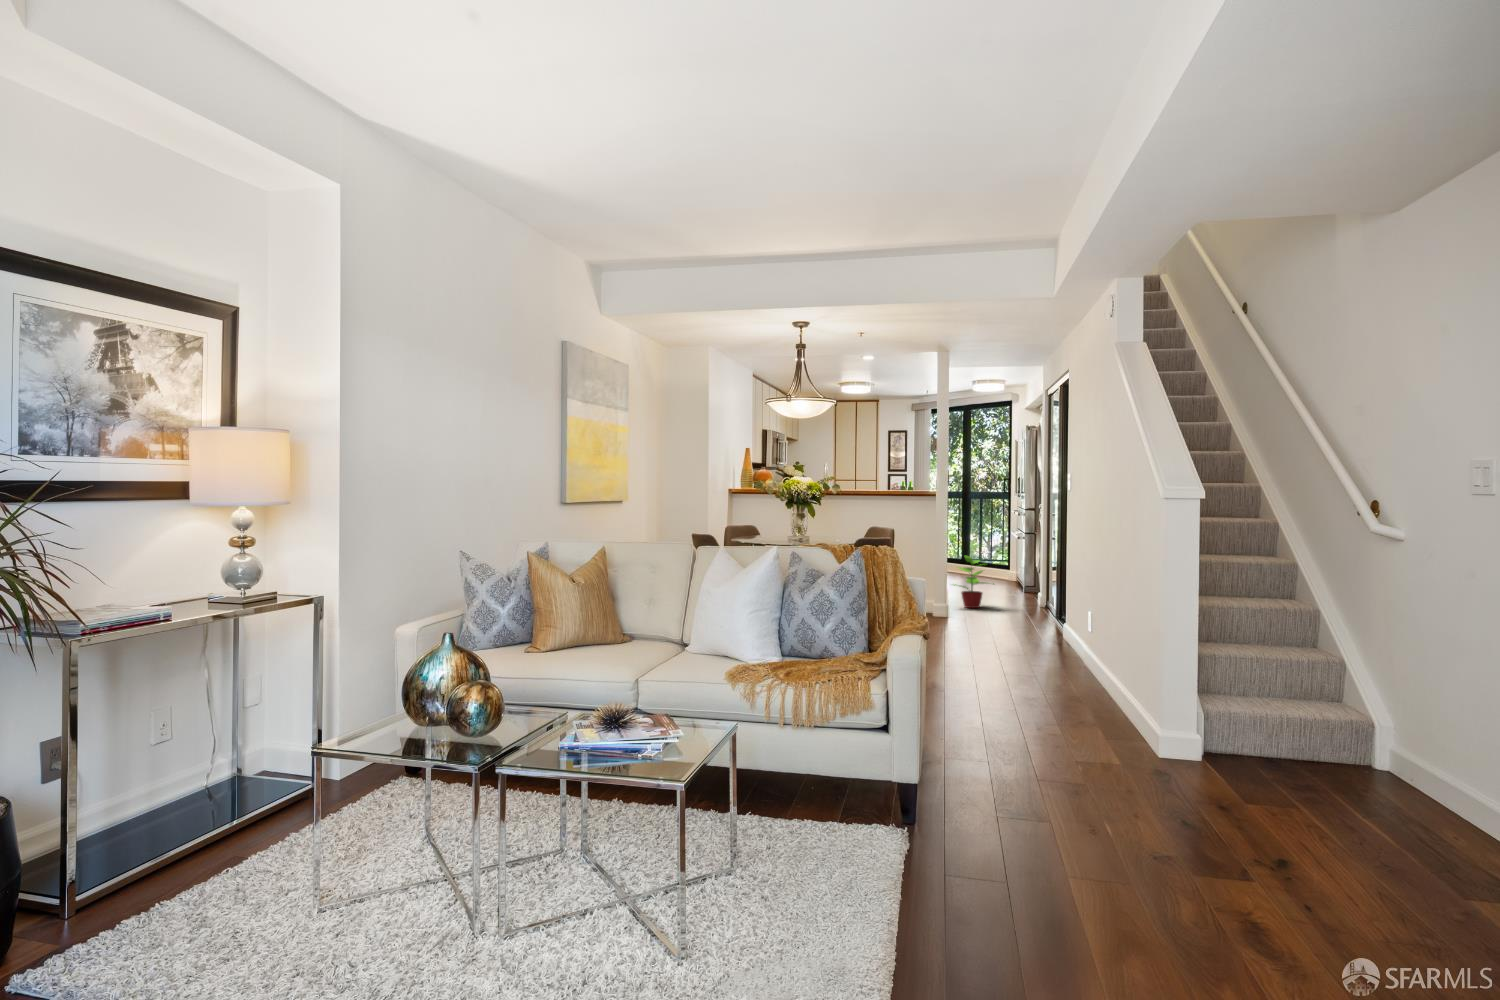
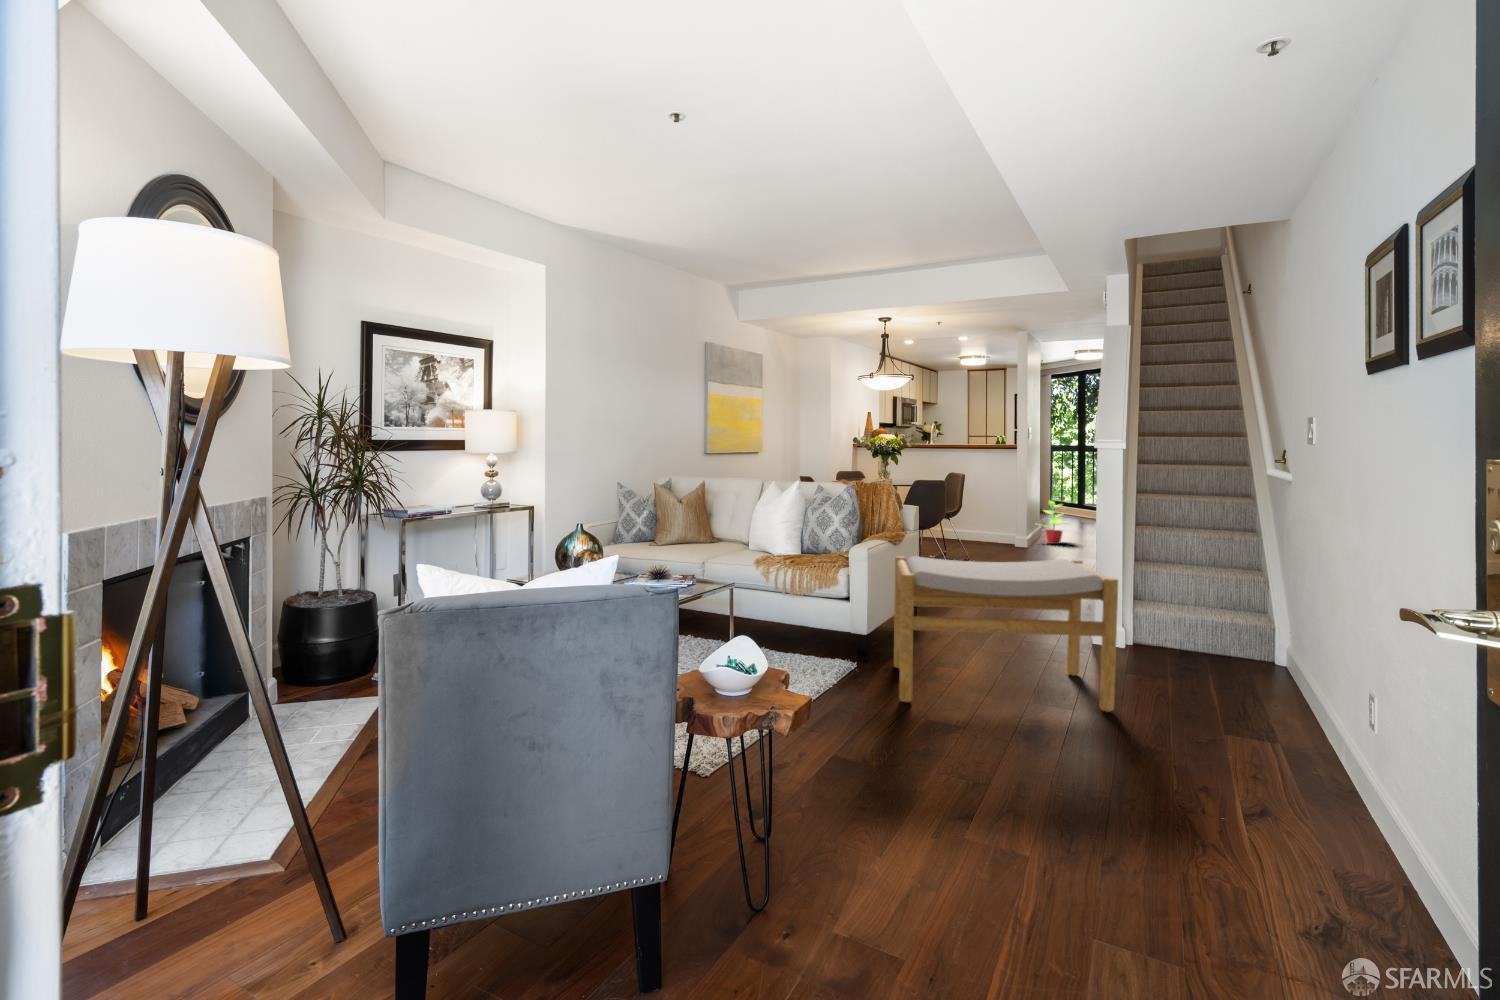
footstool: none [974,652,1363,919] -> present [894,556,1118,712]

